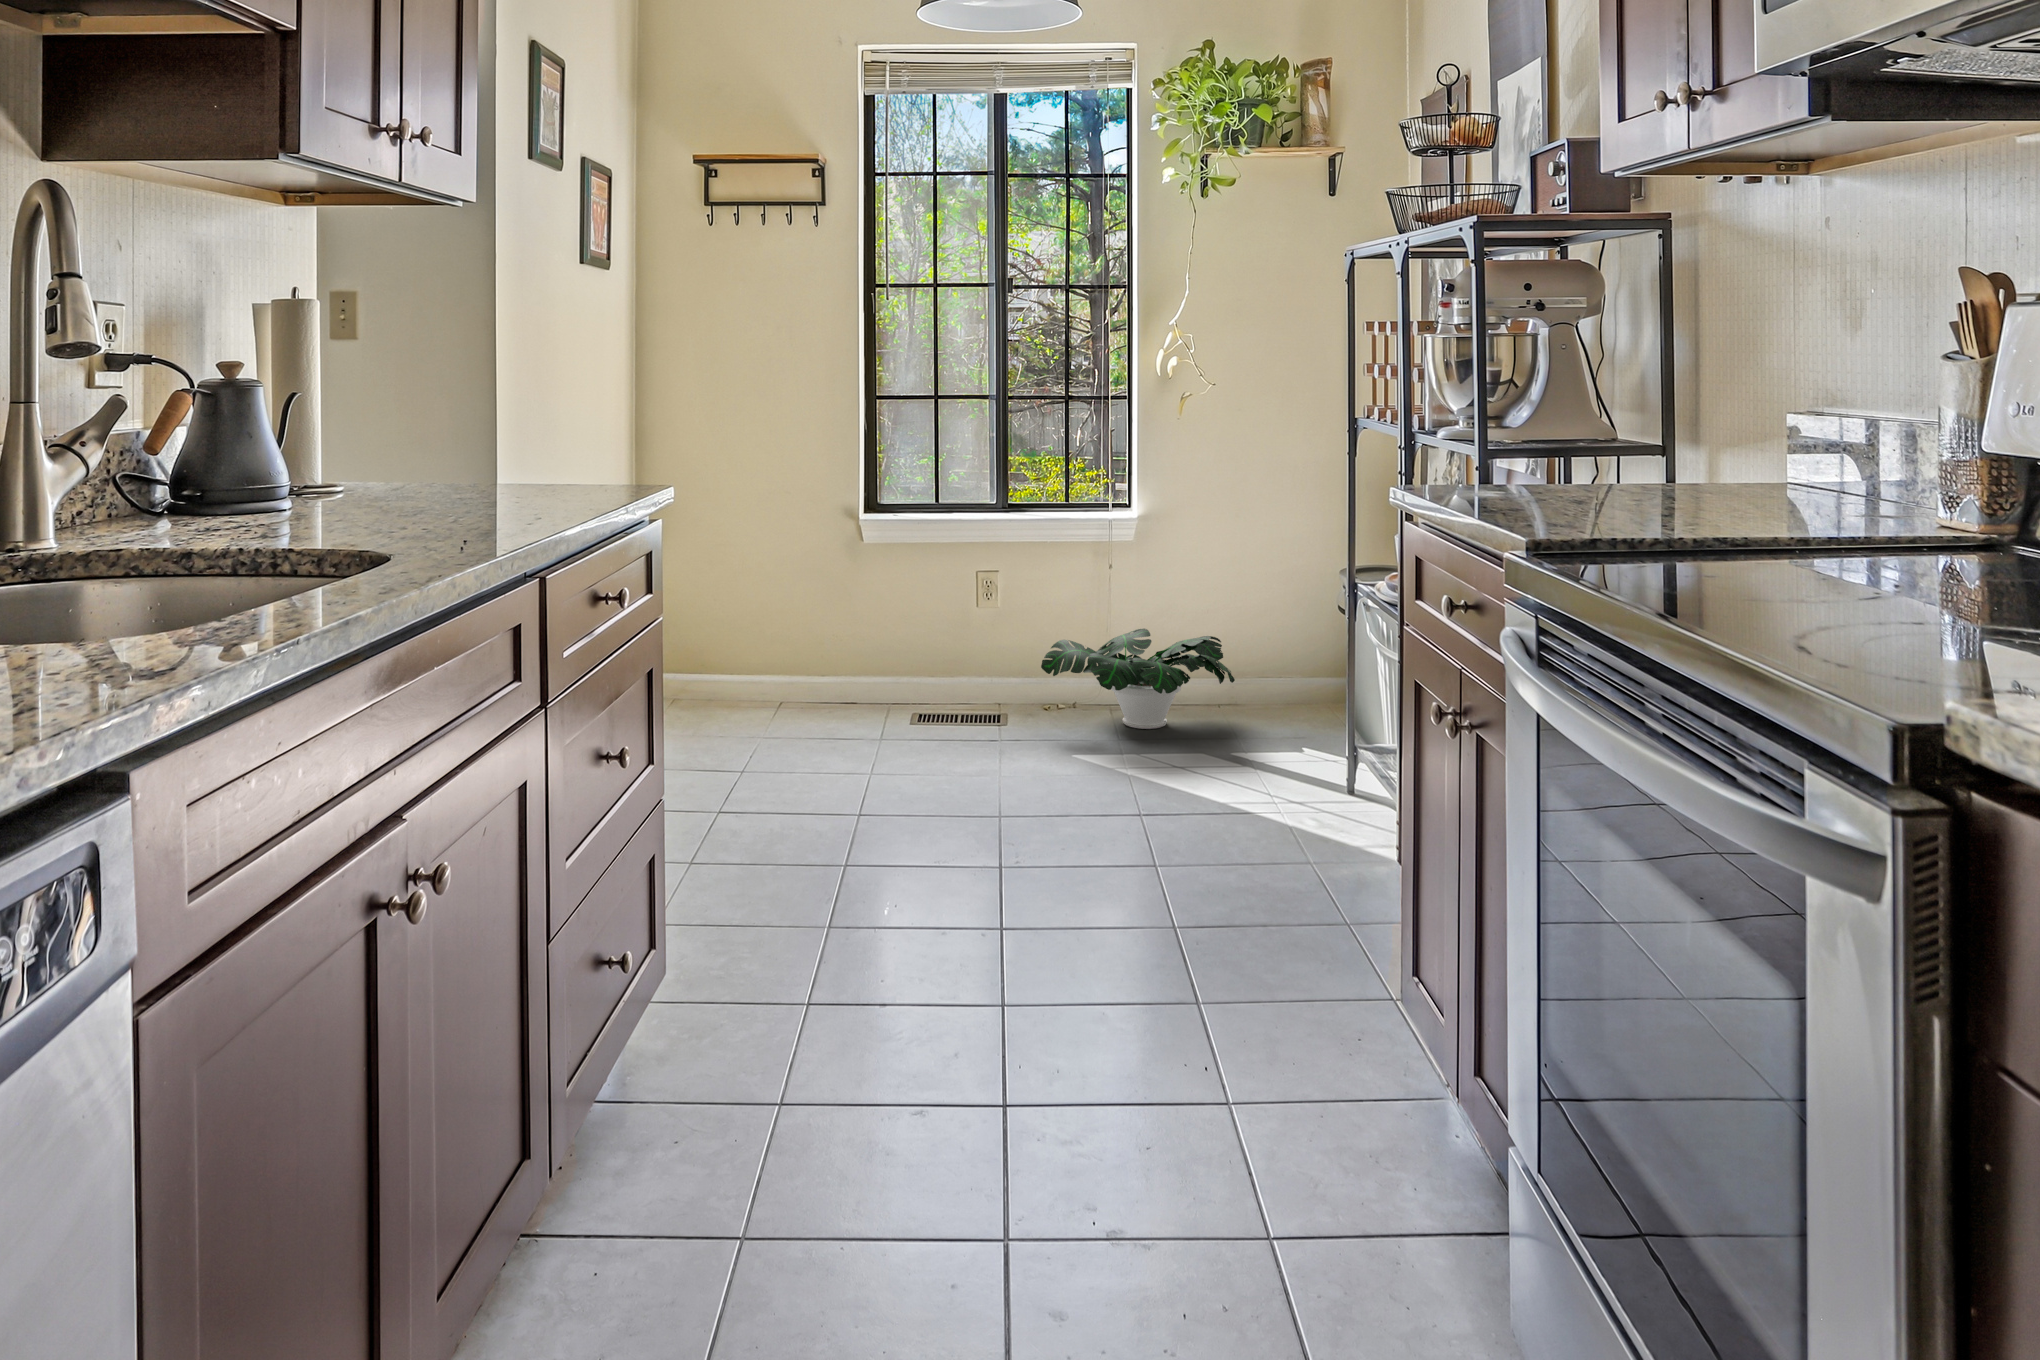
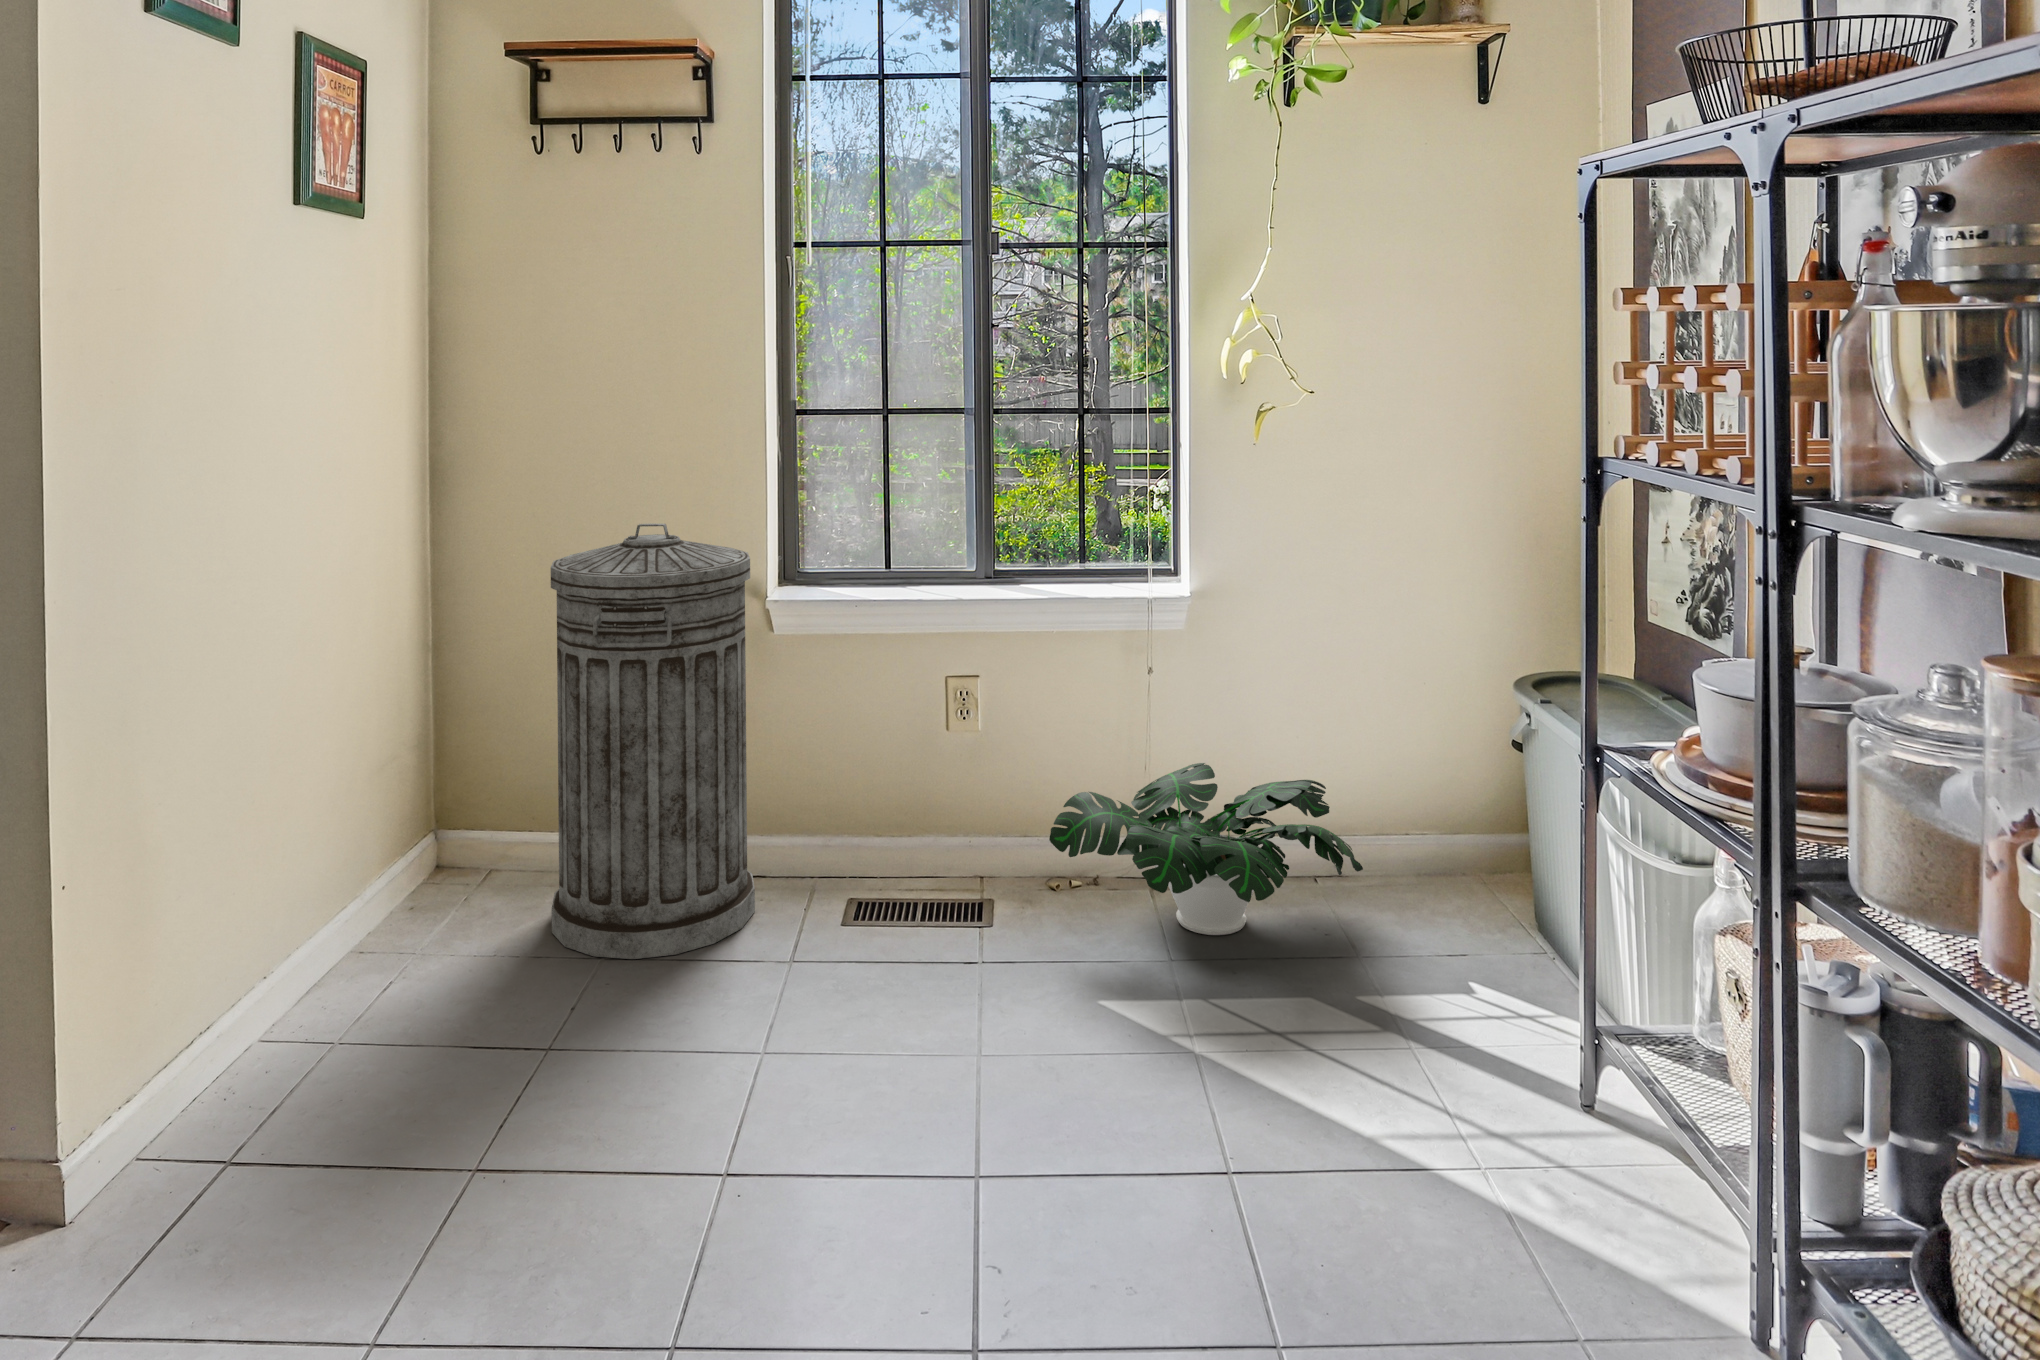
trash can: none [723,466,852,735] -> present [551,523,755,959]

